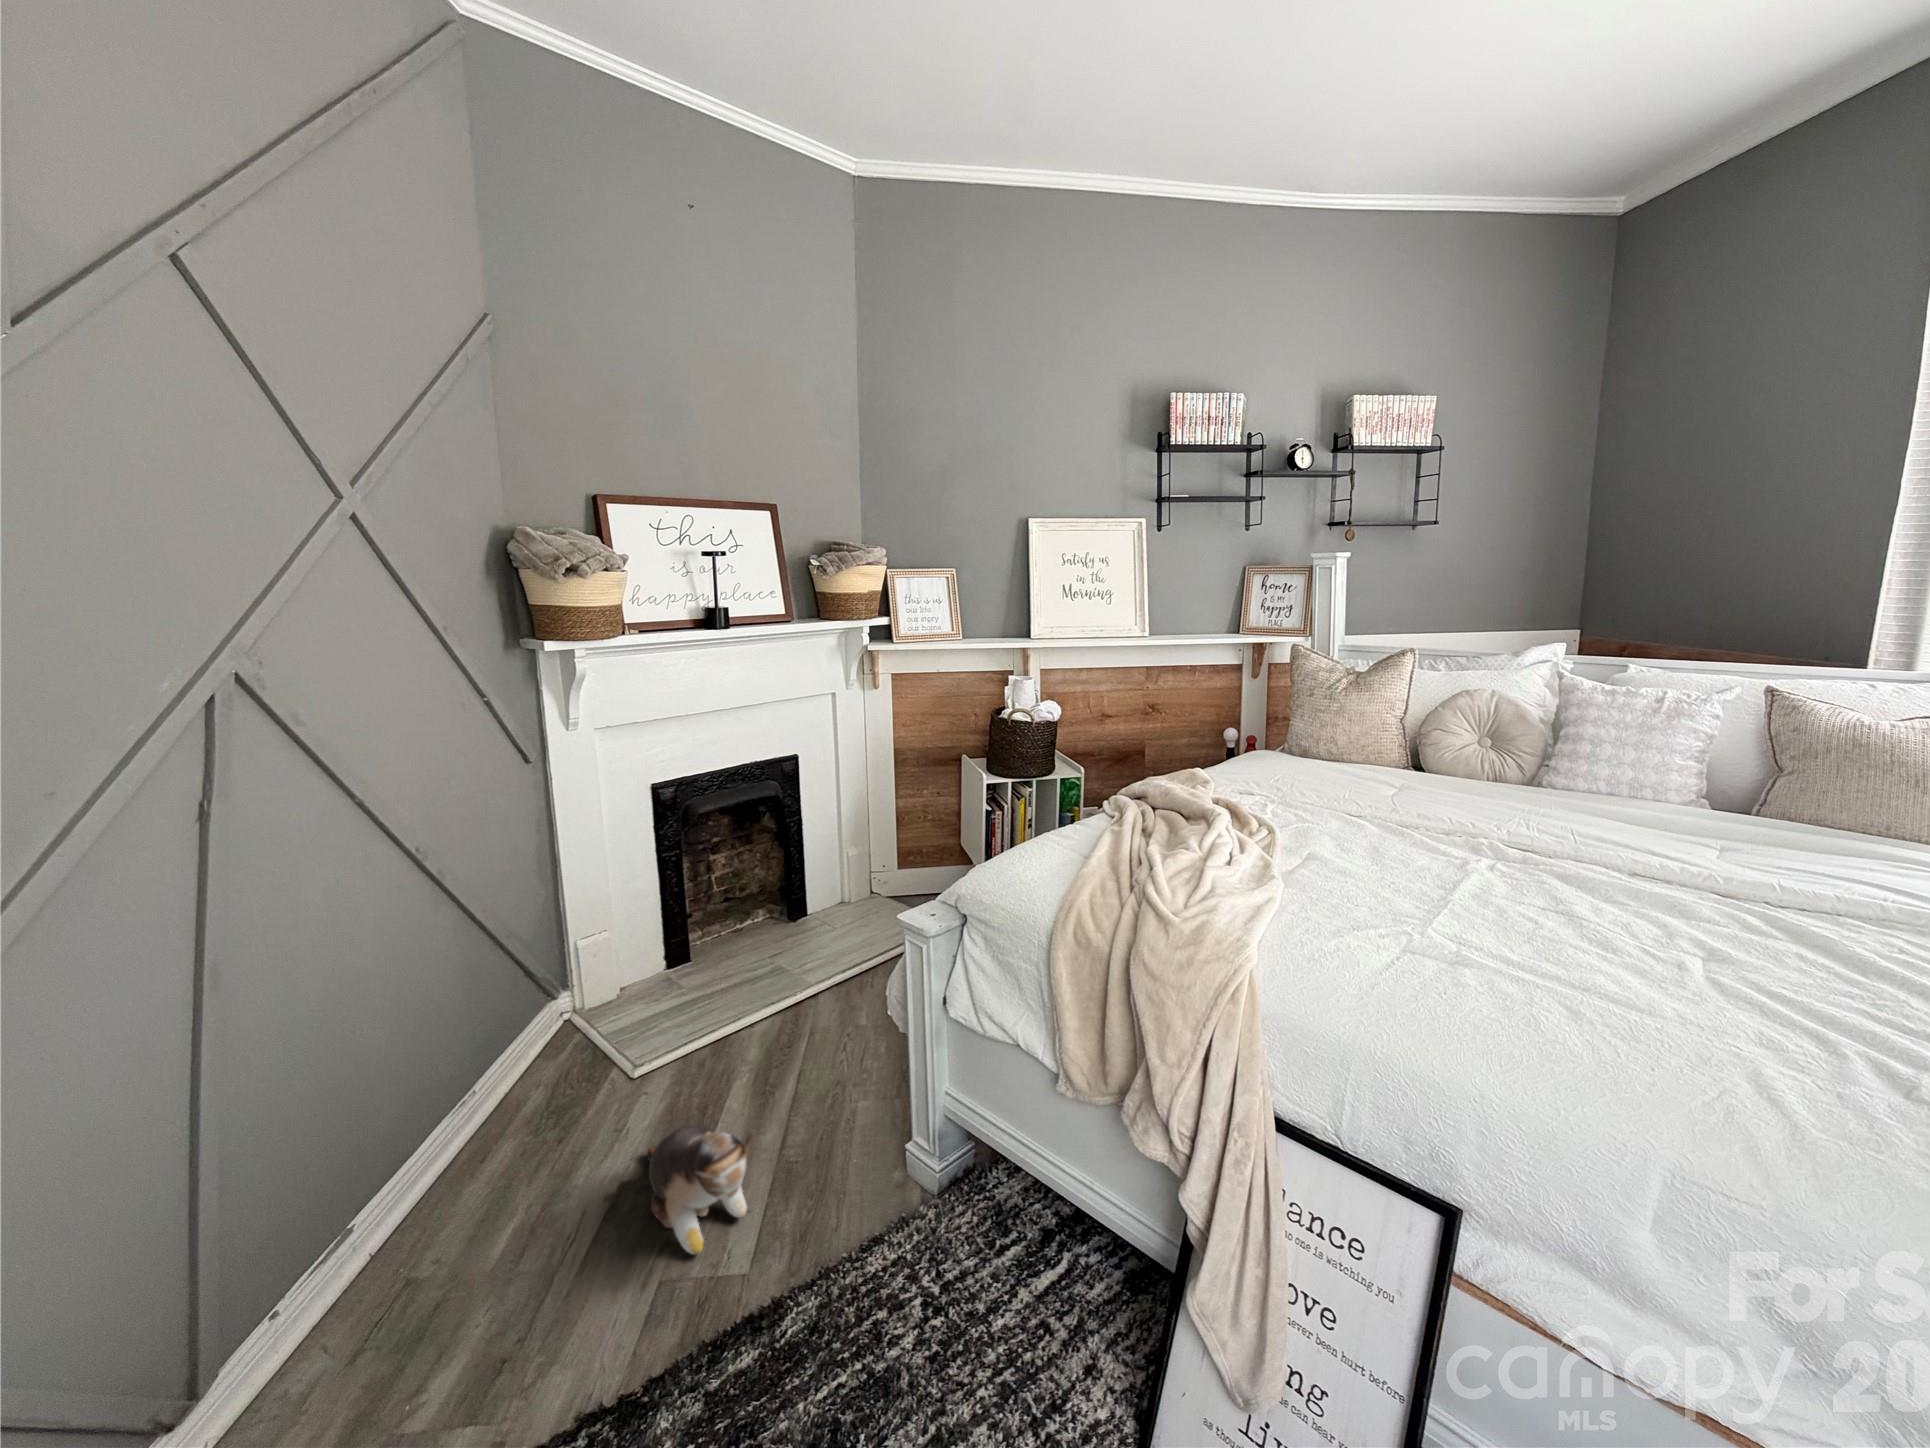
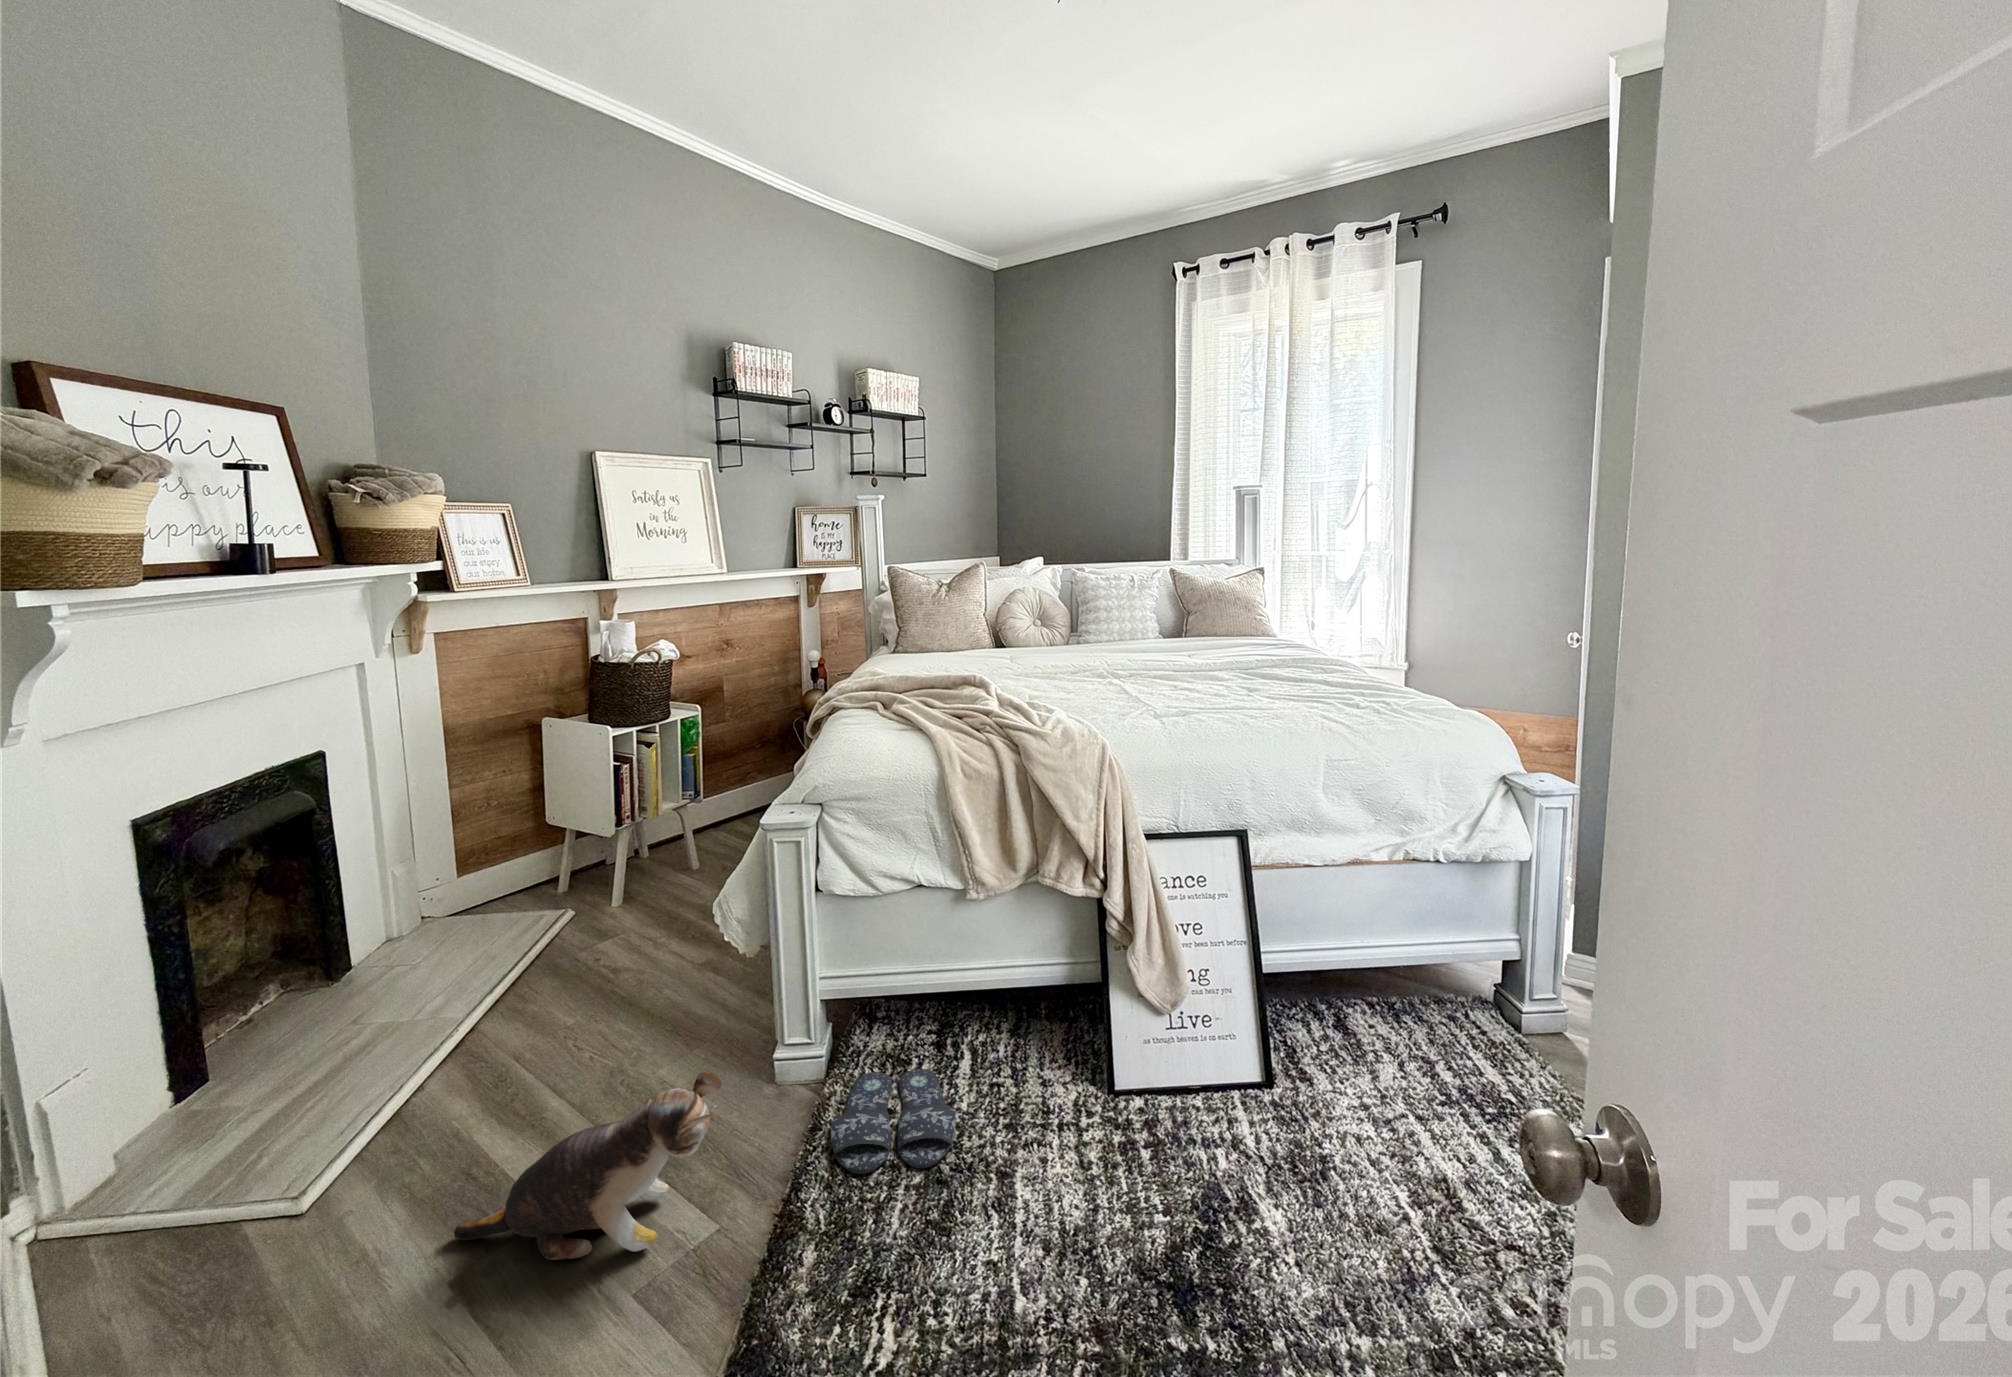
slippers: none [850,1212,1013,1369] -> present [831,1069,956,1174]

